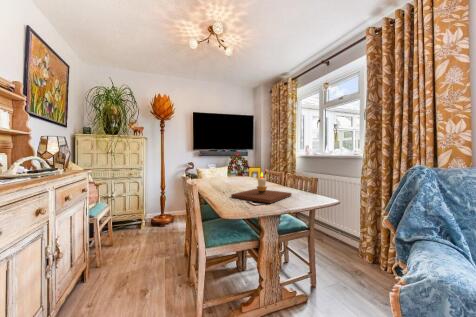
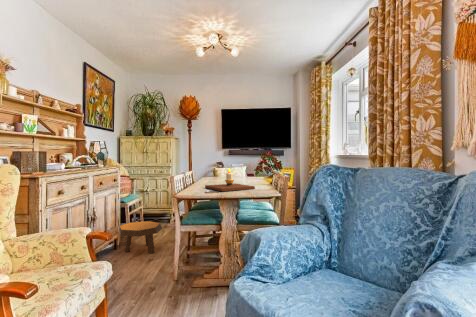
footstool: none [92,237,151,287] -> present [120,221,162,254]

